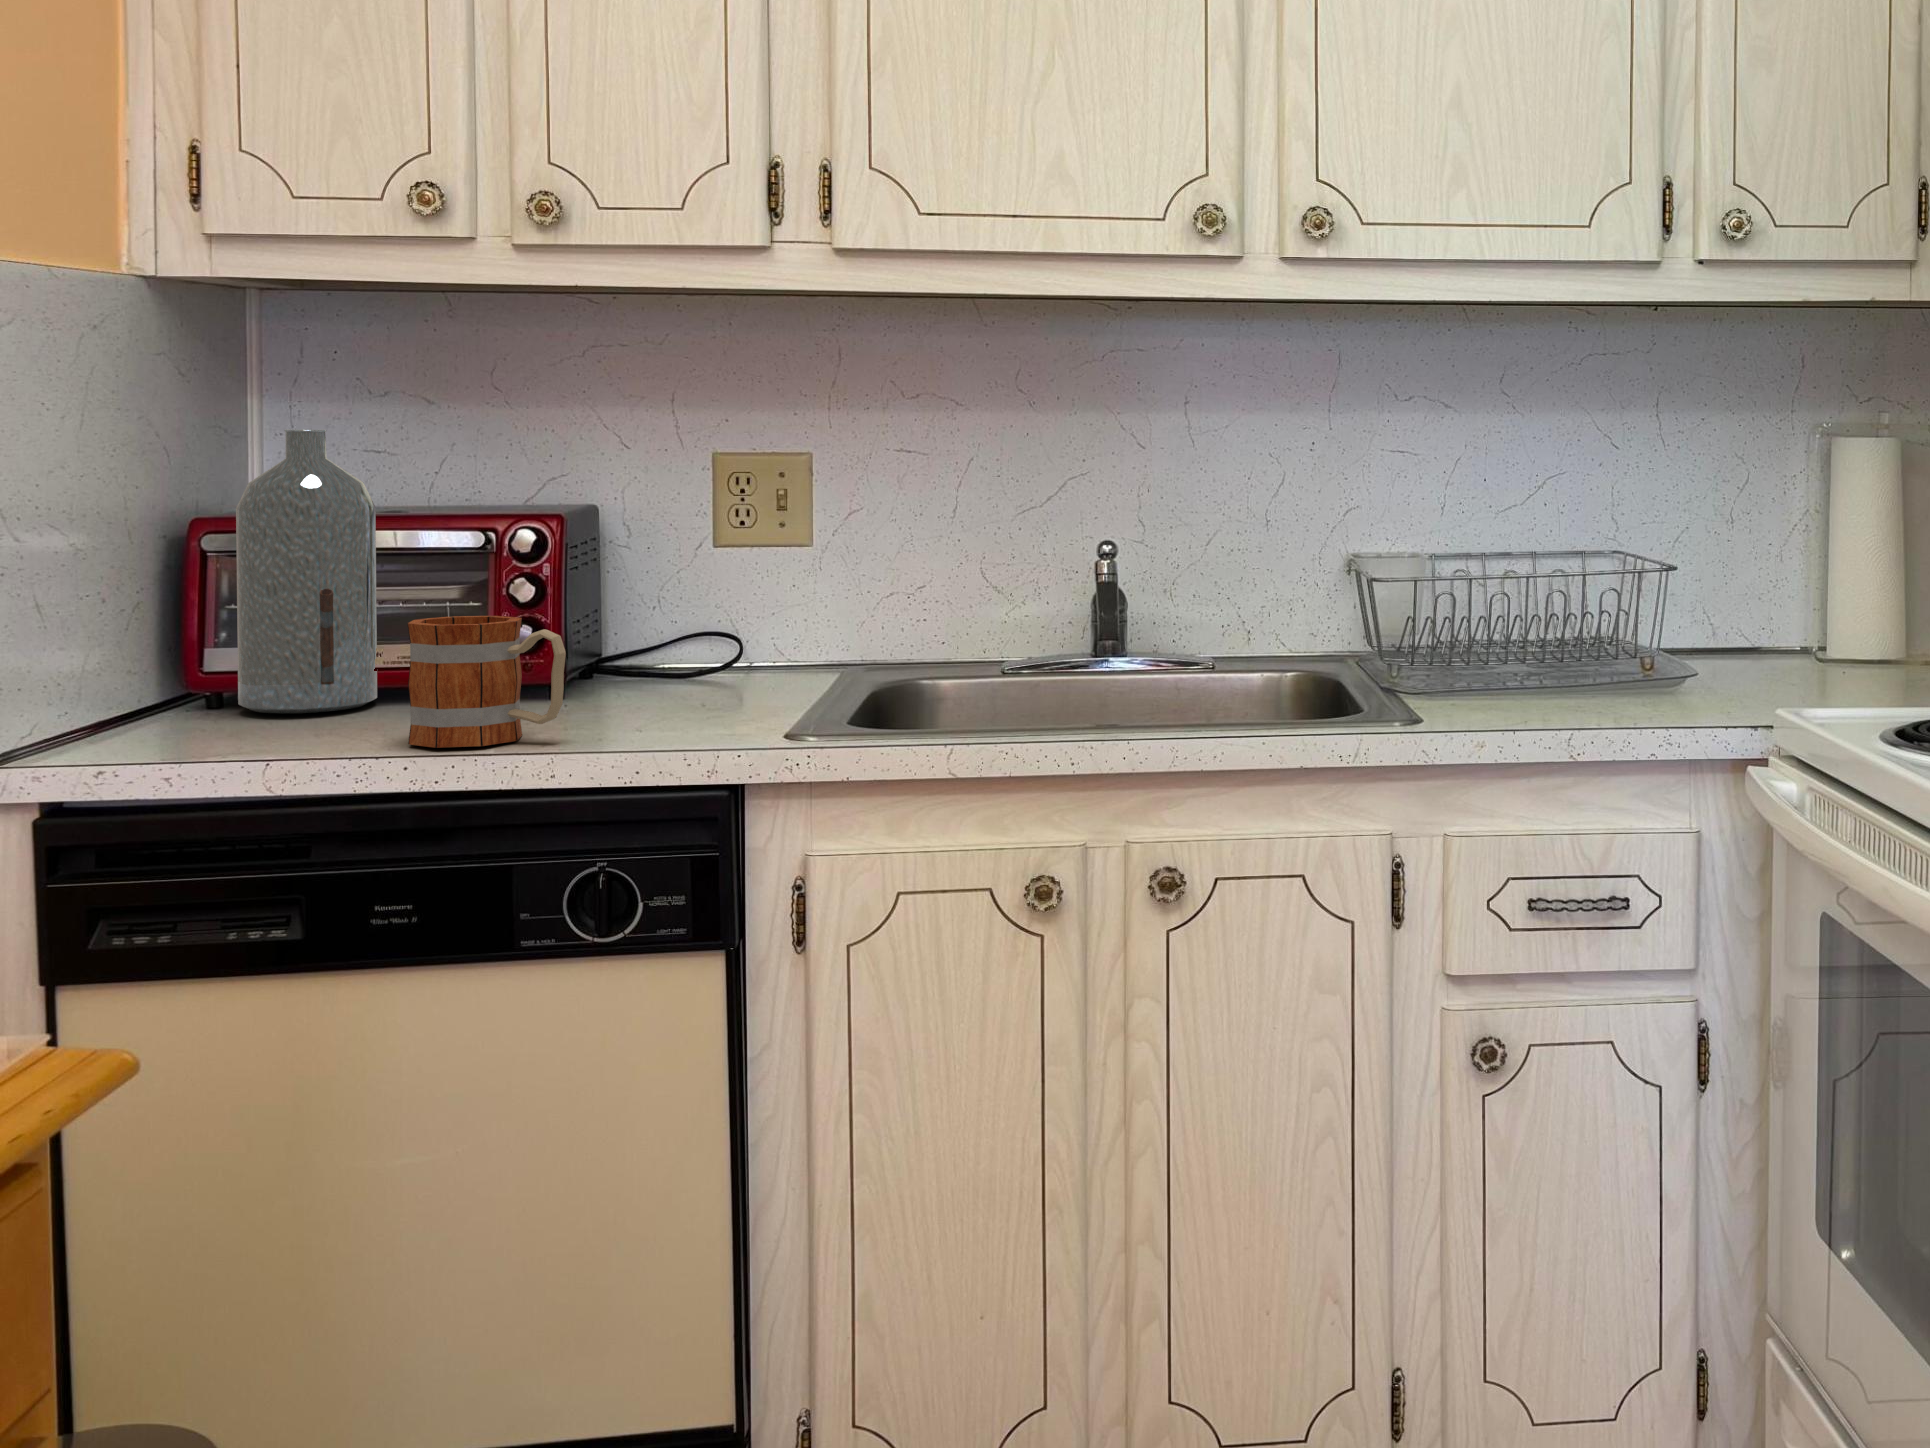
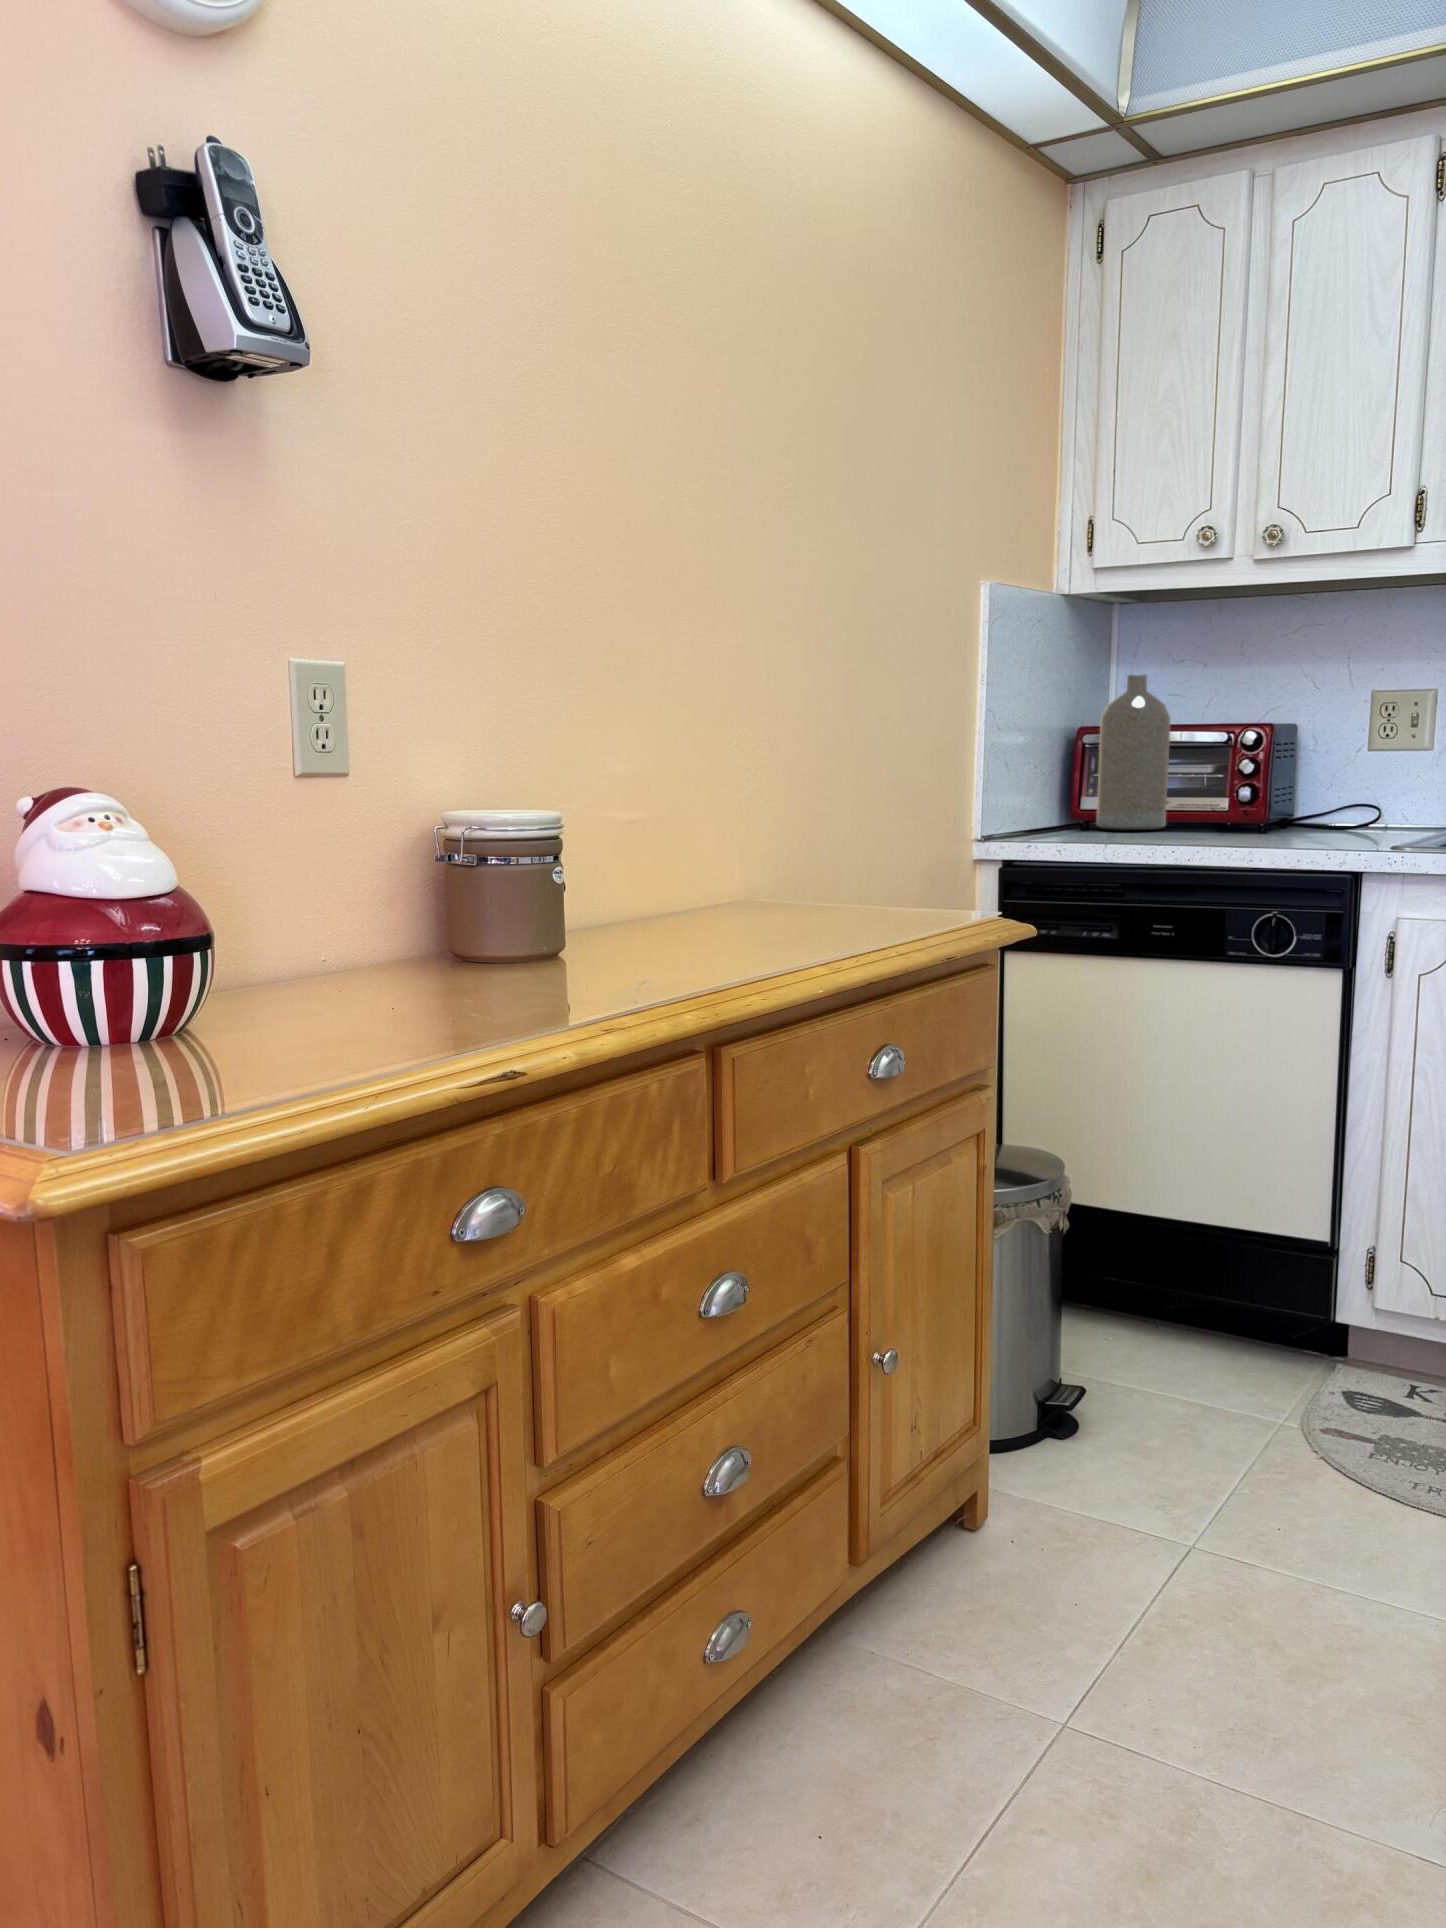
mug: present [408,616,566,748] -> none [1178,774,1265,844]

